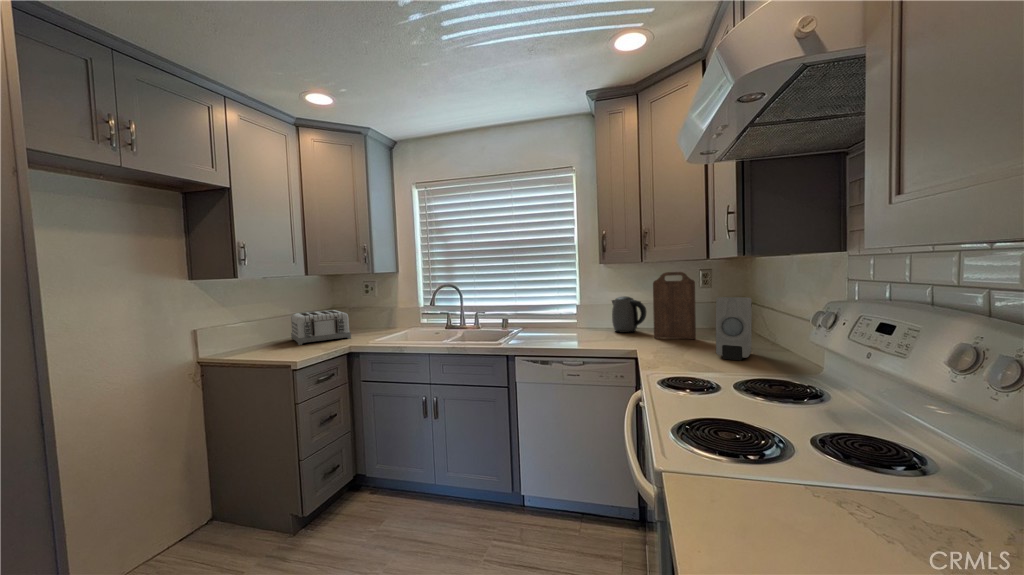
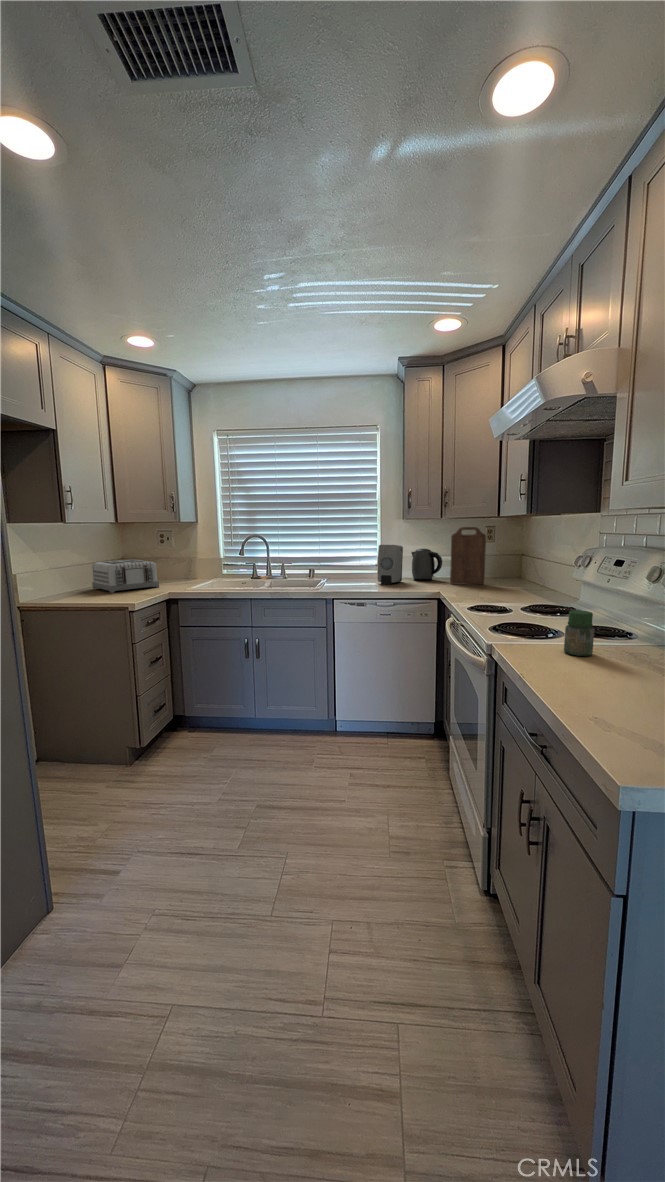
soap dispenser: present [716,297,752,360] -> present [378,545,403,584]
jar: none [793,433,855,532] -> present [564,610,594,656]

